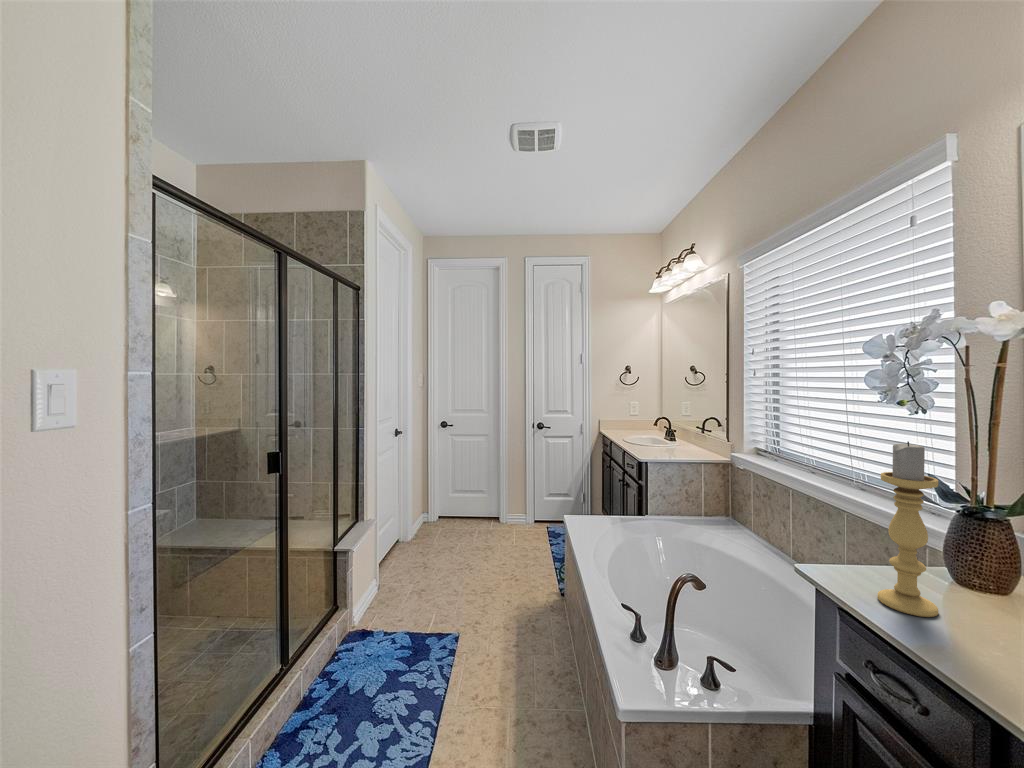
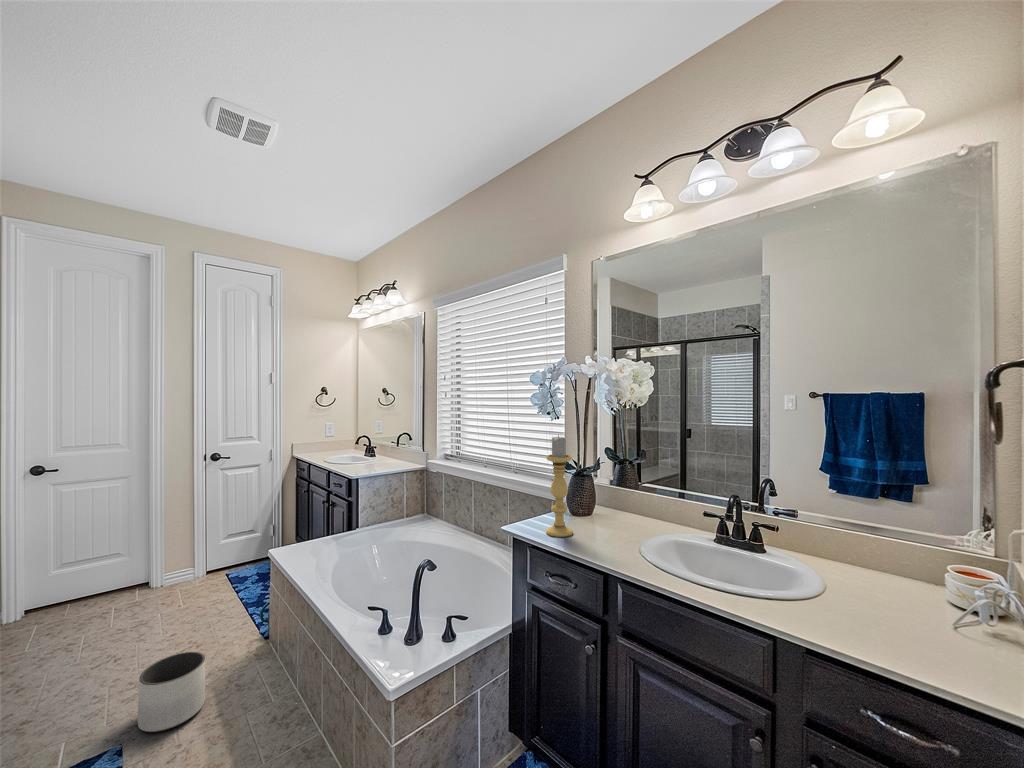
planter: none [471,583,512,640] -> present [138,652,205,732]

